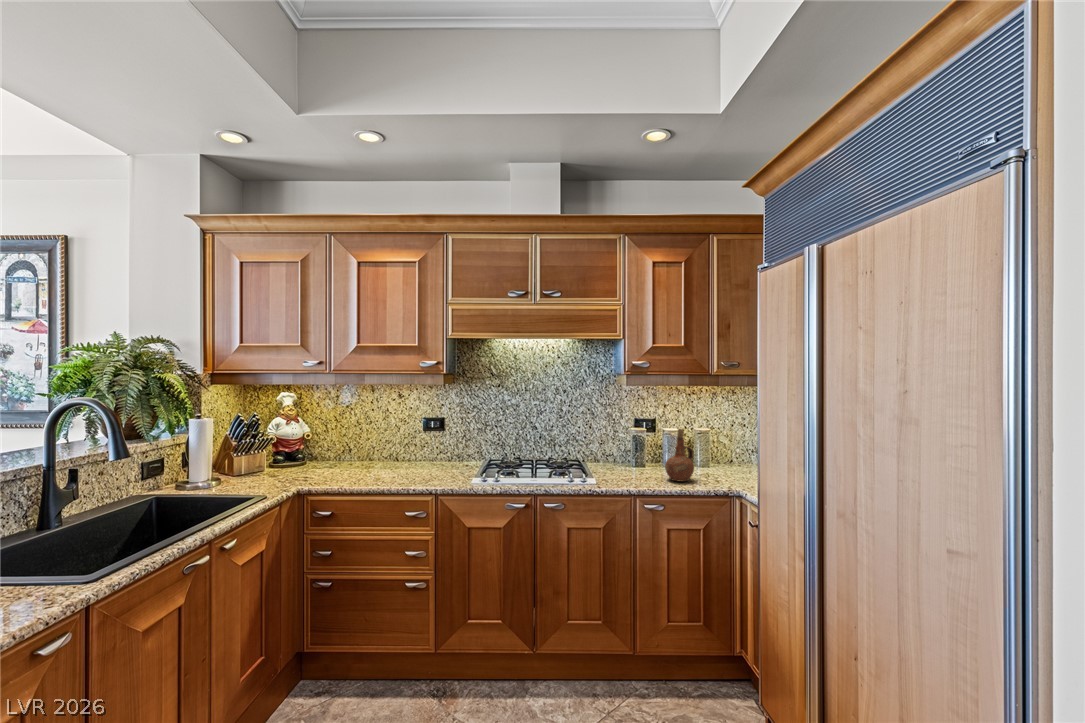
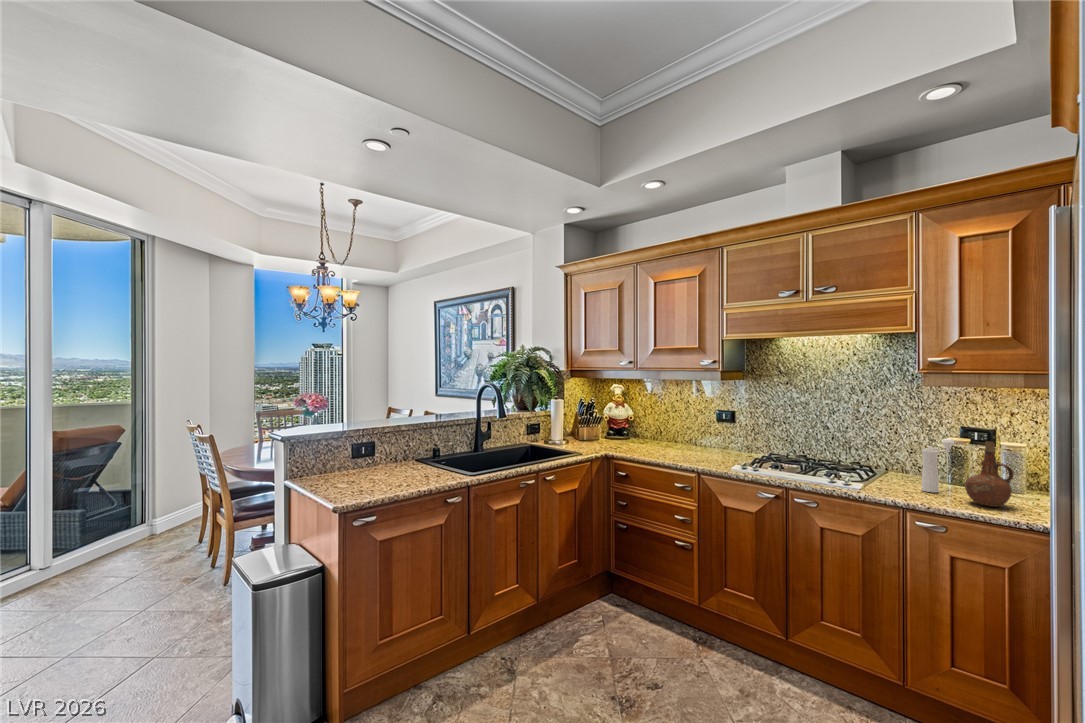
pepper mill: none [630,429,645,477] -> present [921,439,954,493]

